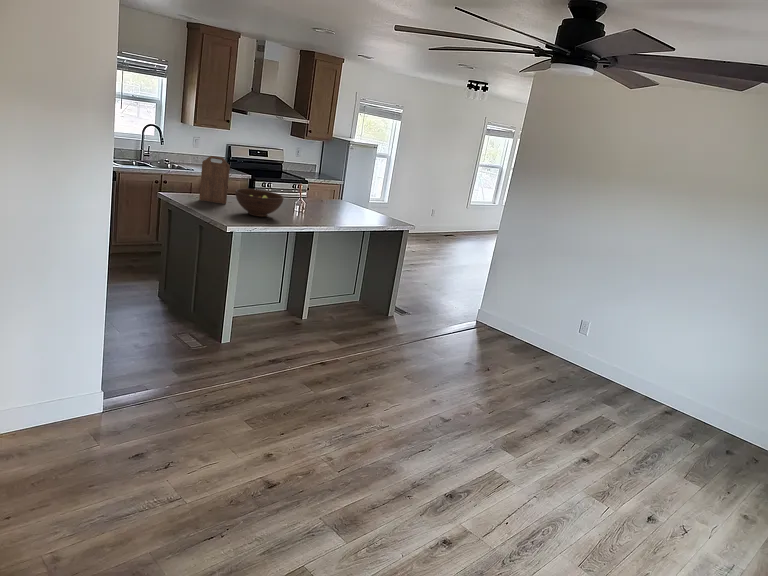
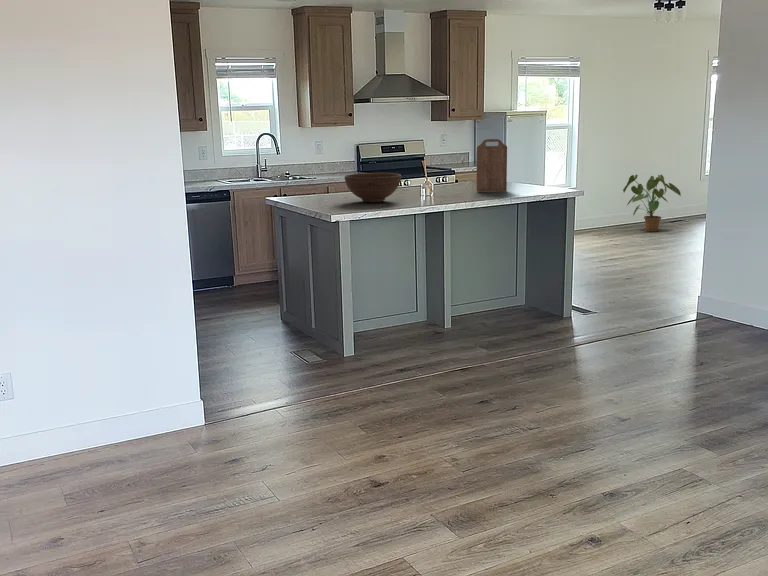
cutting board: present [199,156,230,204] -> present [477,139,507,191]
house plant: none [421,200,460,244] -> present [623,174,681,232]

